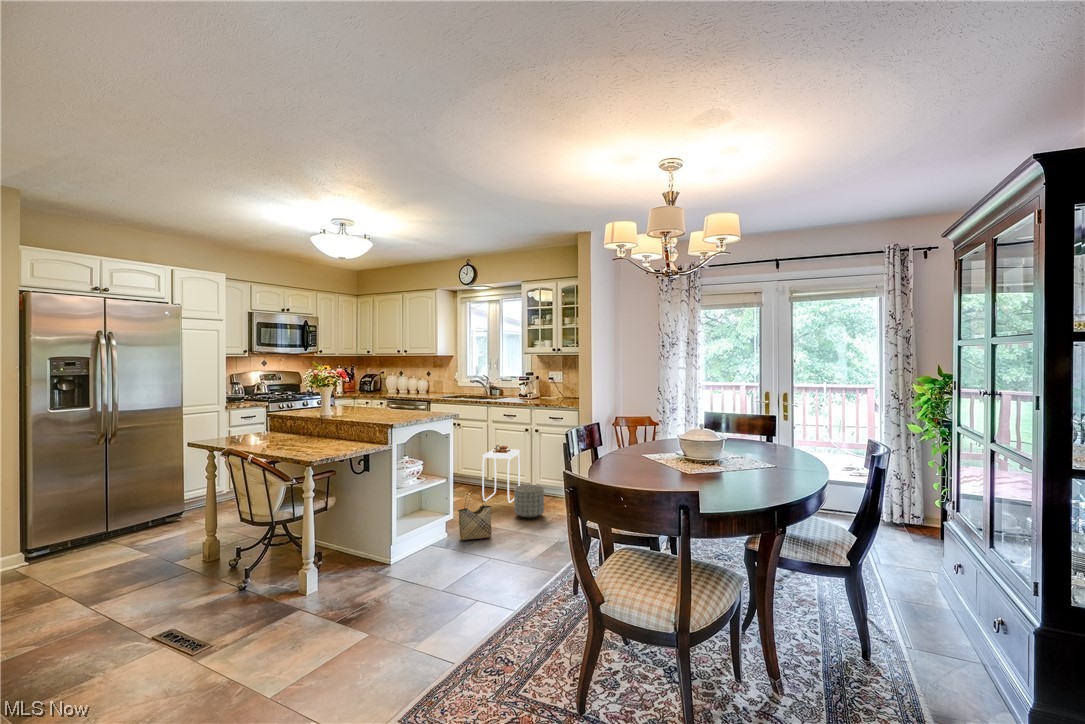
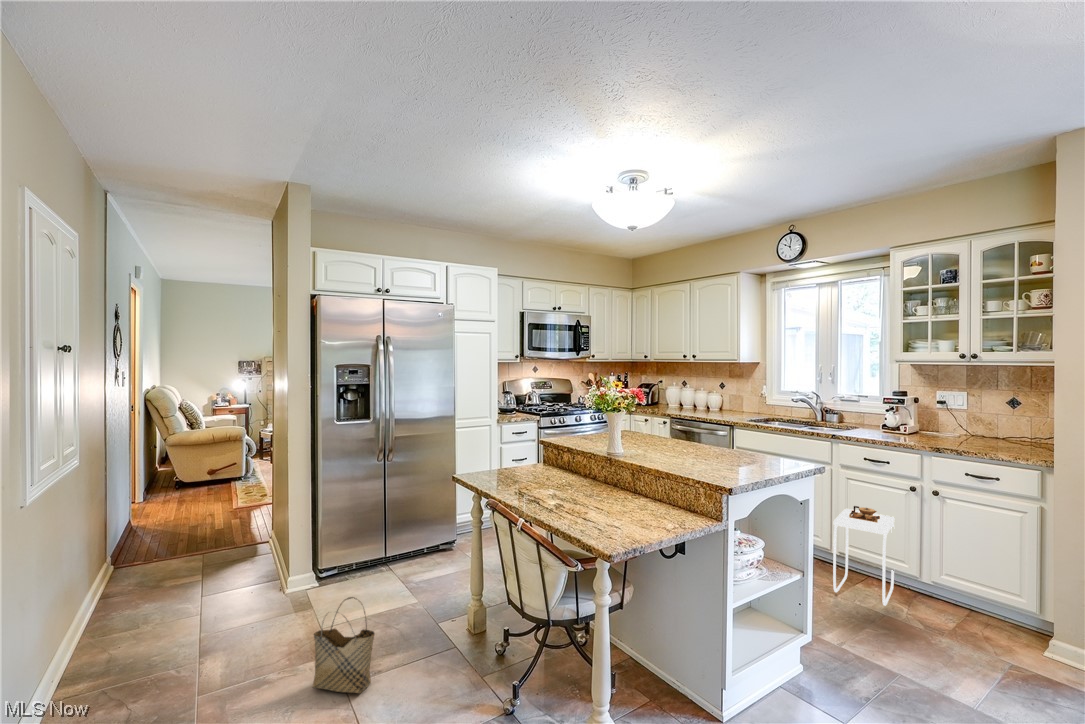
planter: present [514,484,544,518] -> none [910,589,977,657]
woven basket: present [458,489,492,540] -> present [312,597,375,693]

